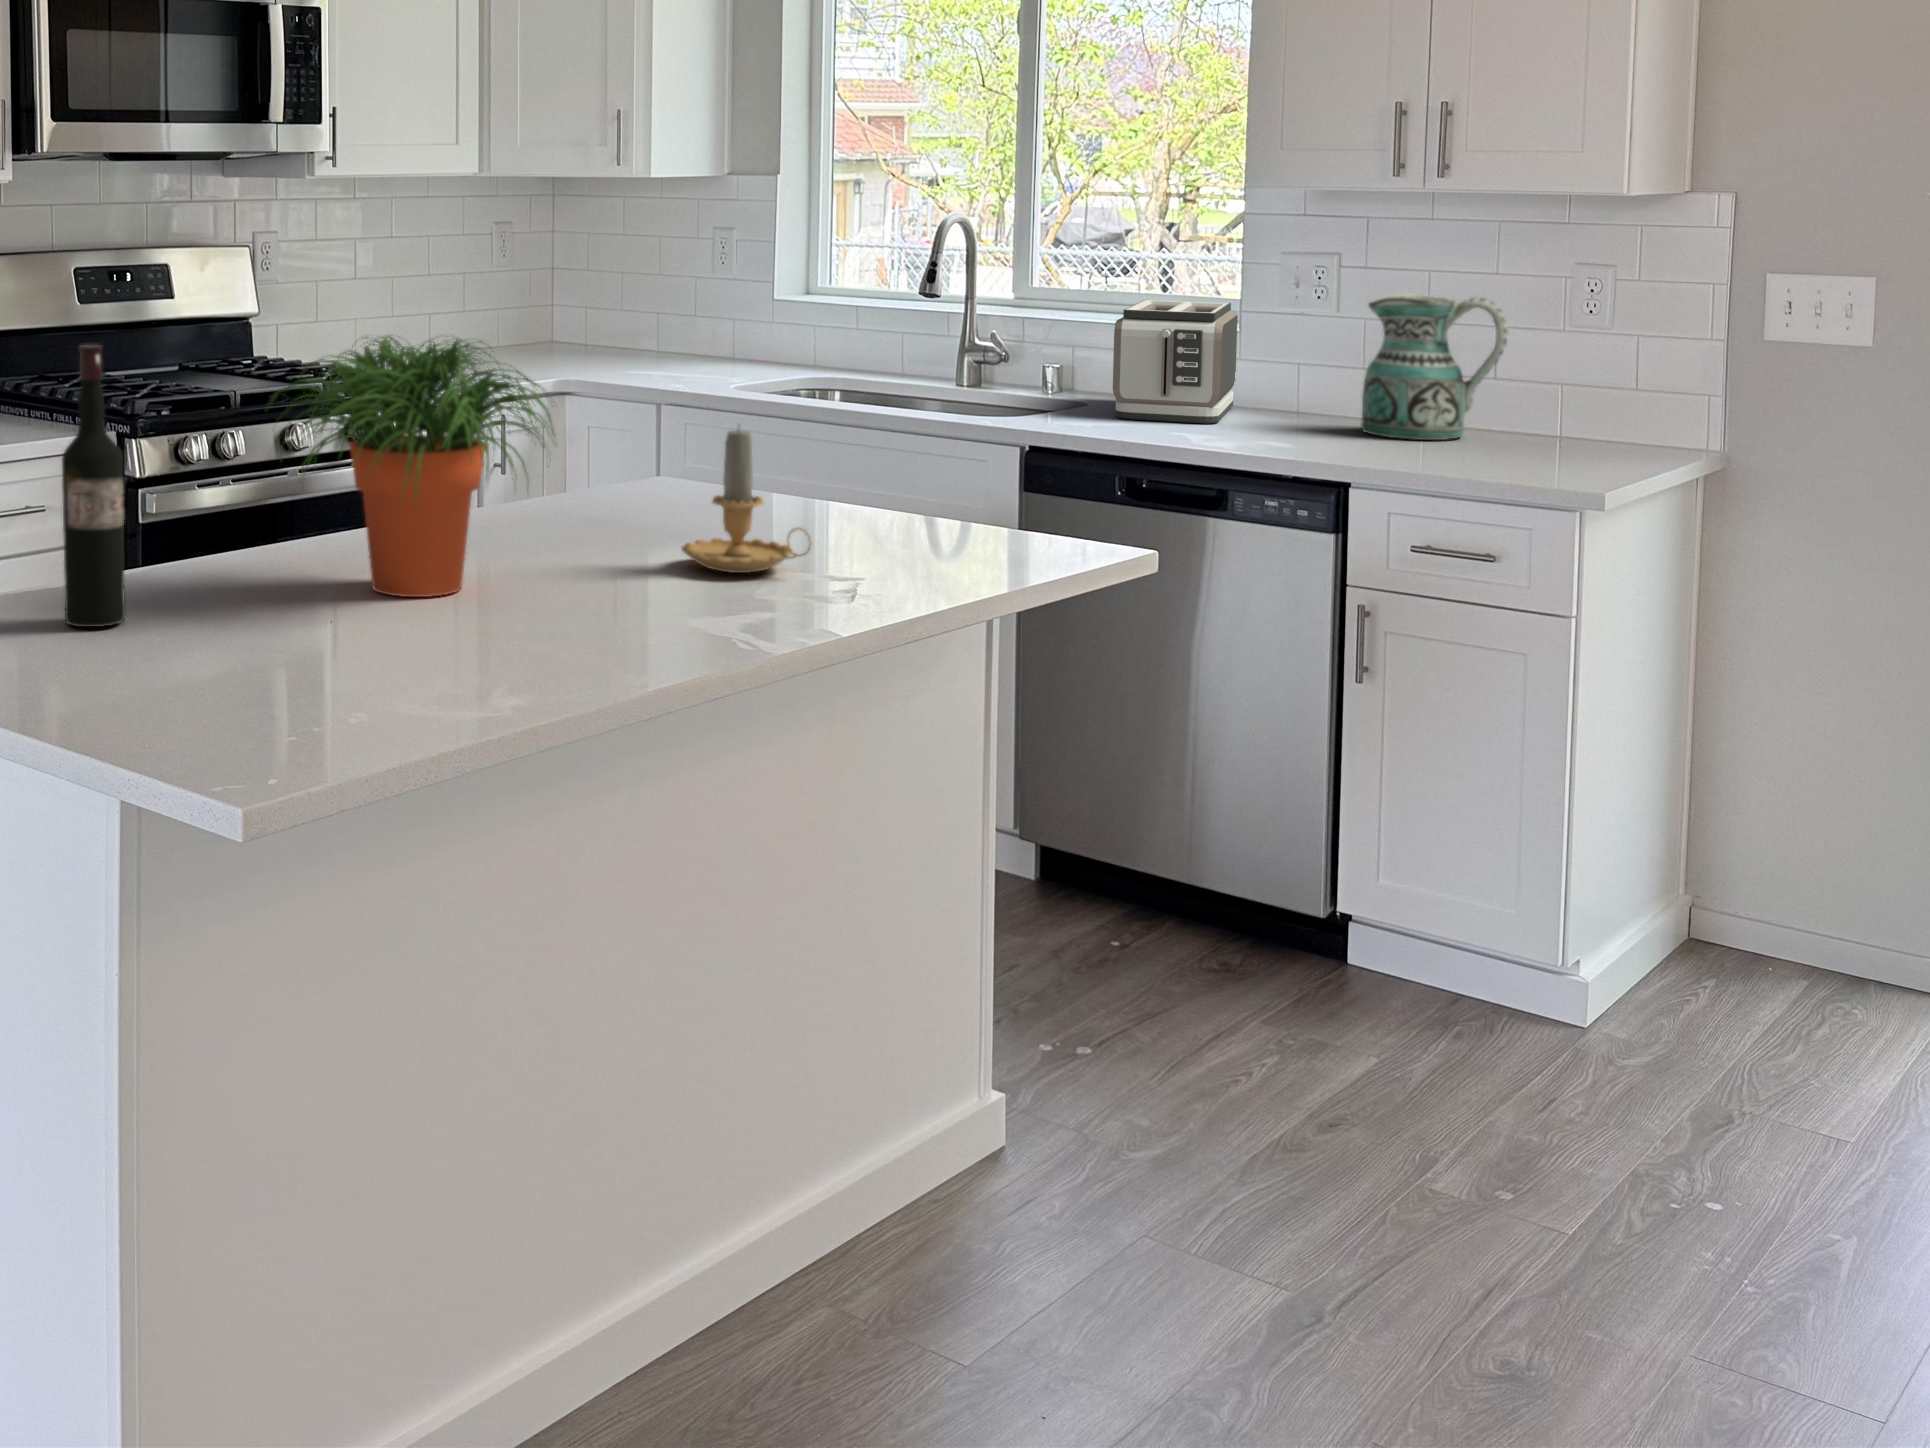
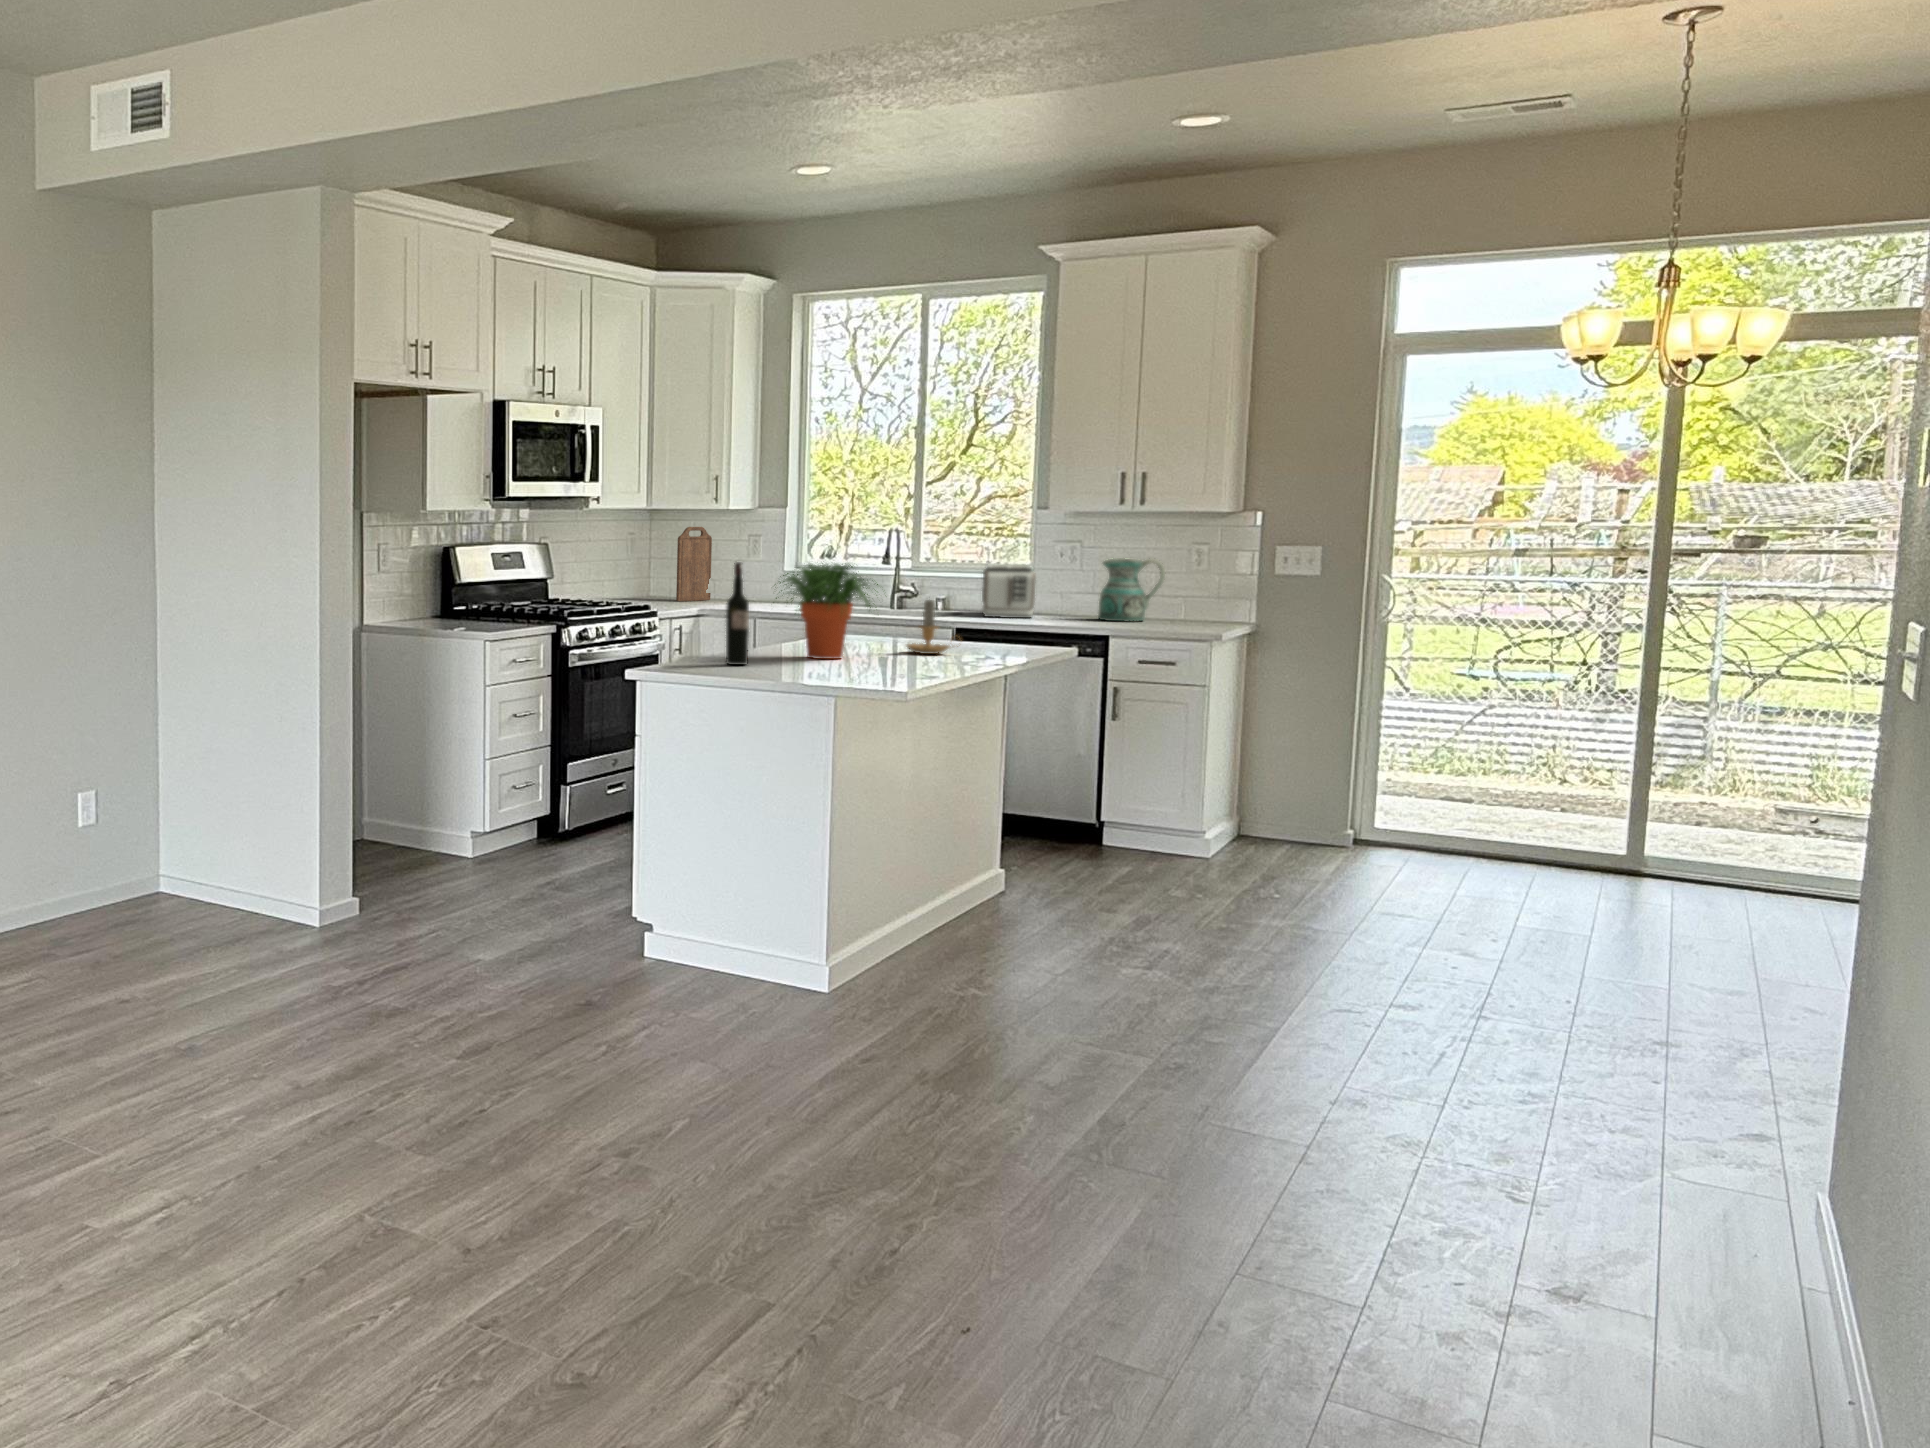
cutting board: none [563,209,641,358] -> present [676,527,712,601]

